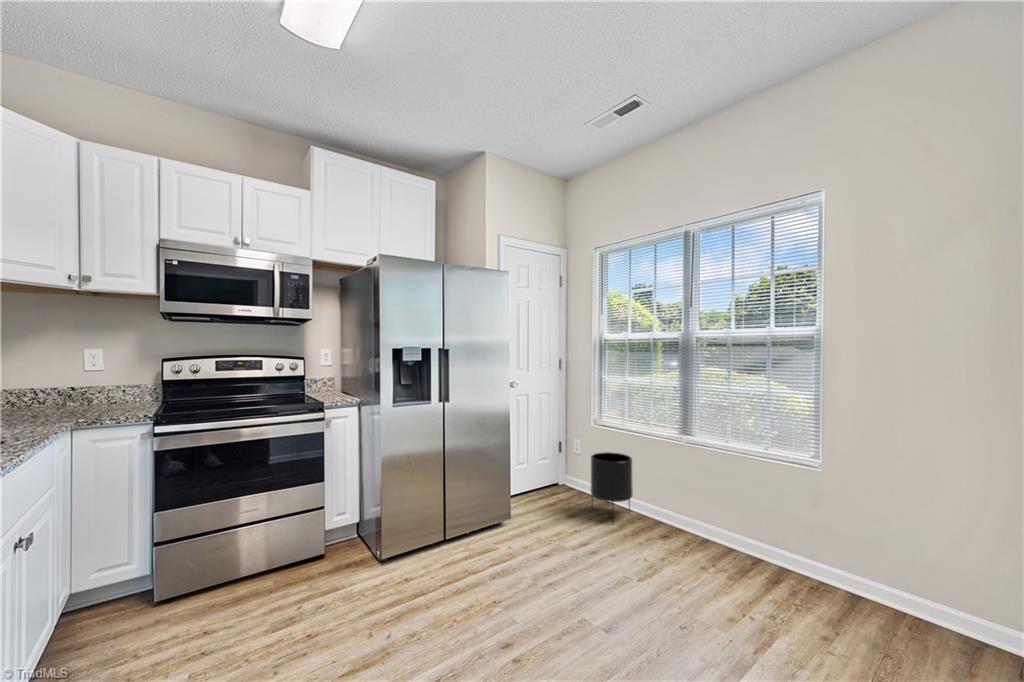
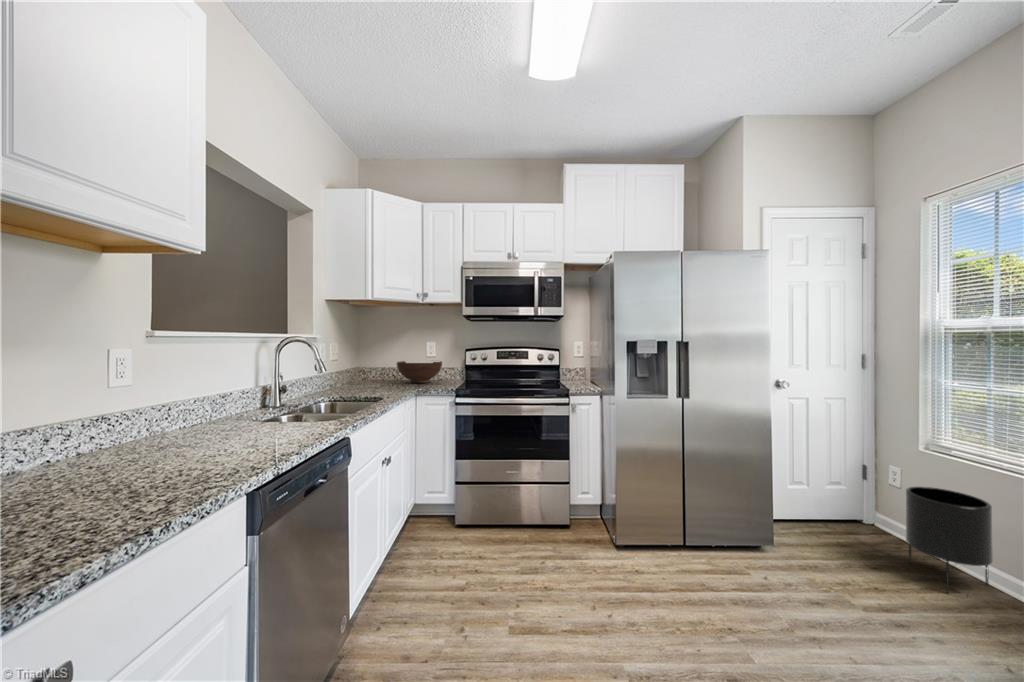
fruit bowl: none [22,376,119,411] -> present [397,361,442,383]

